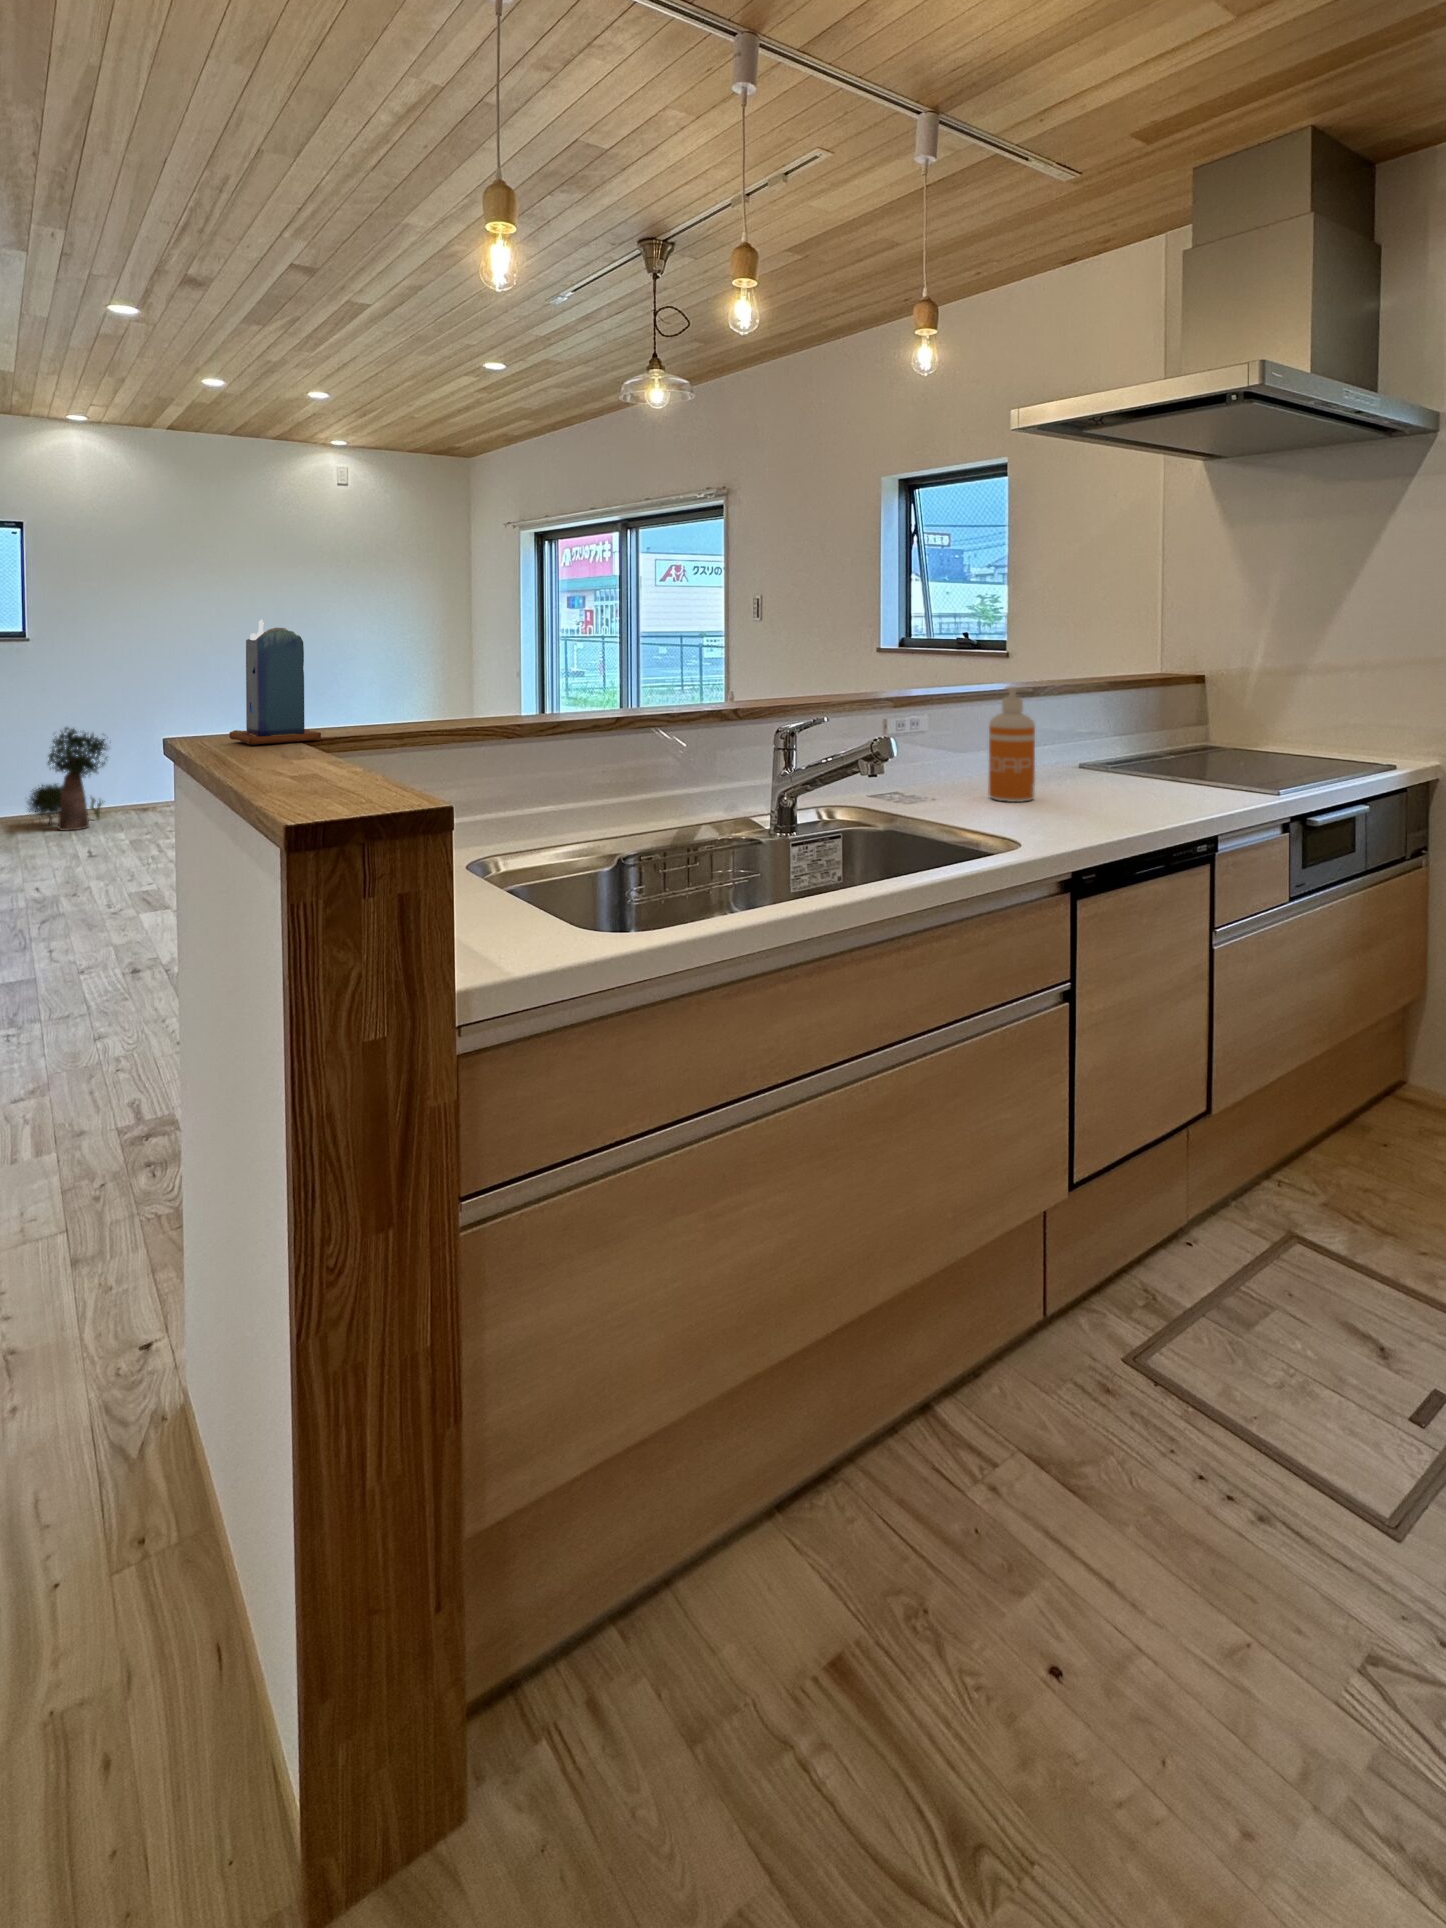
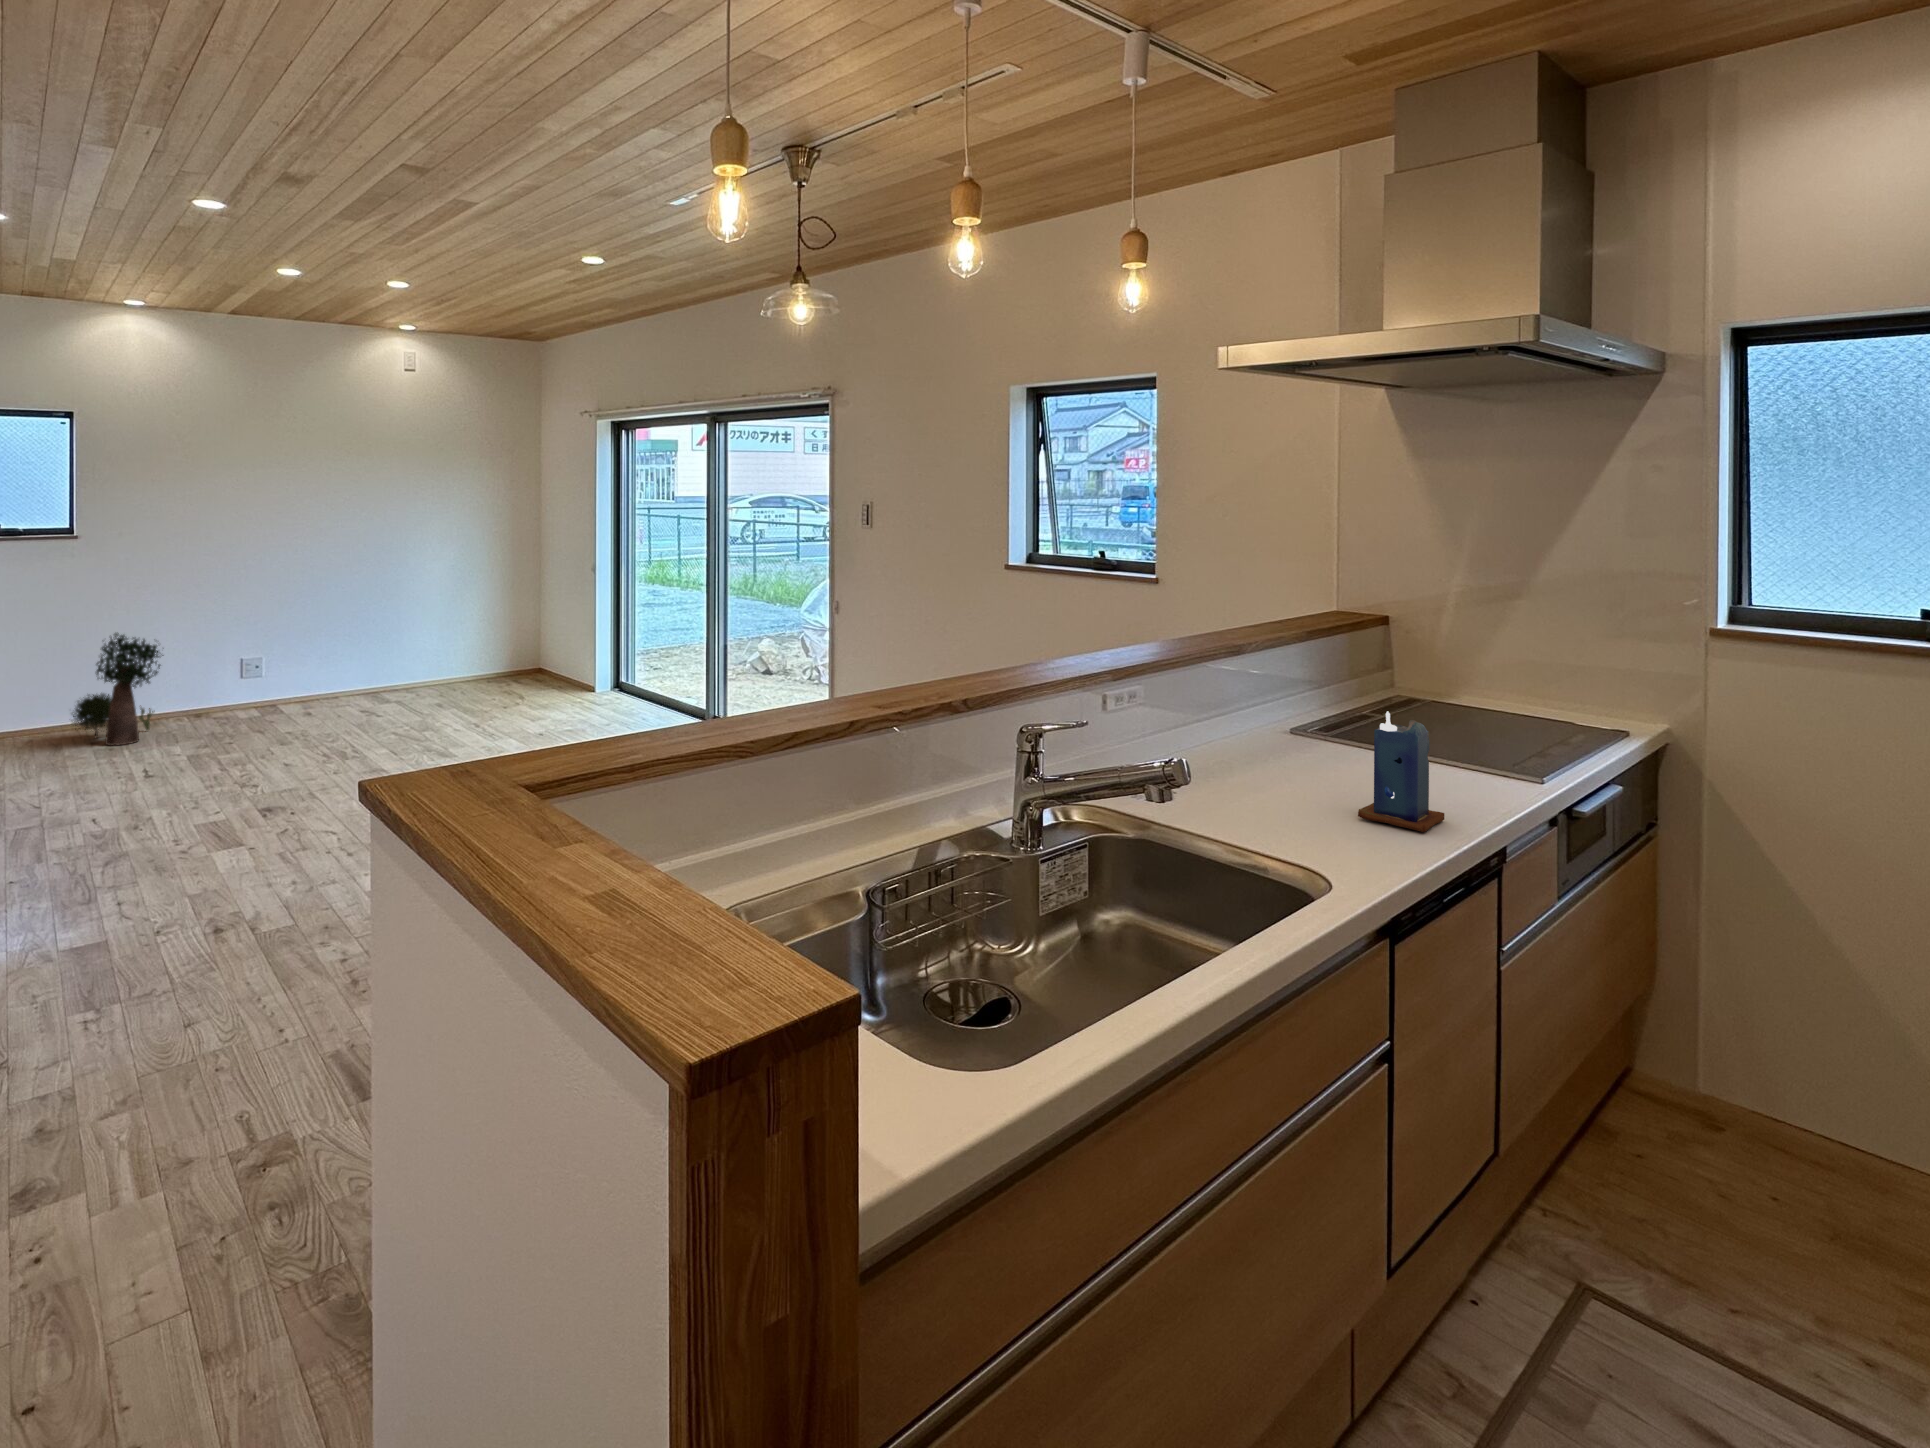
candle: present [229,620,321,745] -> present [1358,711,1444,832]
soap dispenser: present [988,687,1035,802] -> none [1232,667,1285,798]

